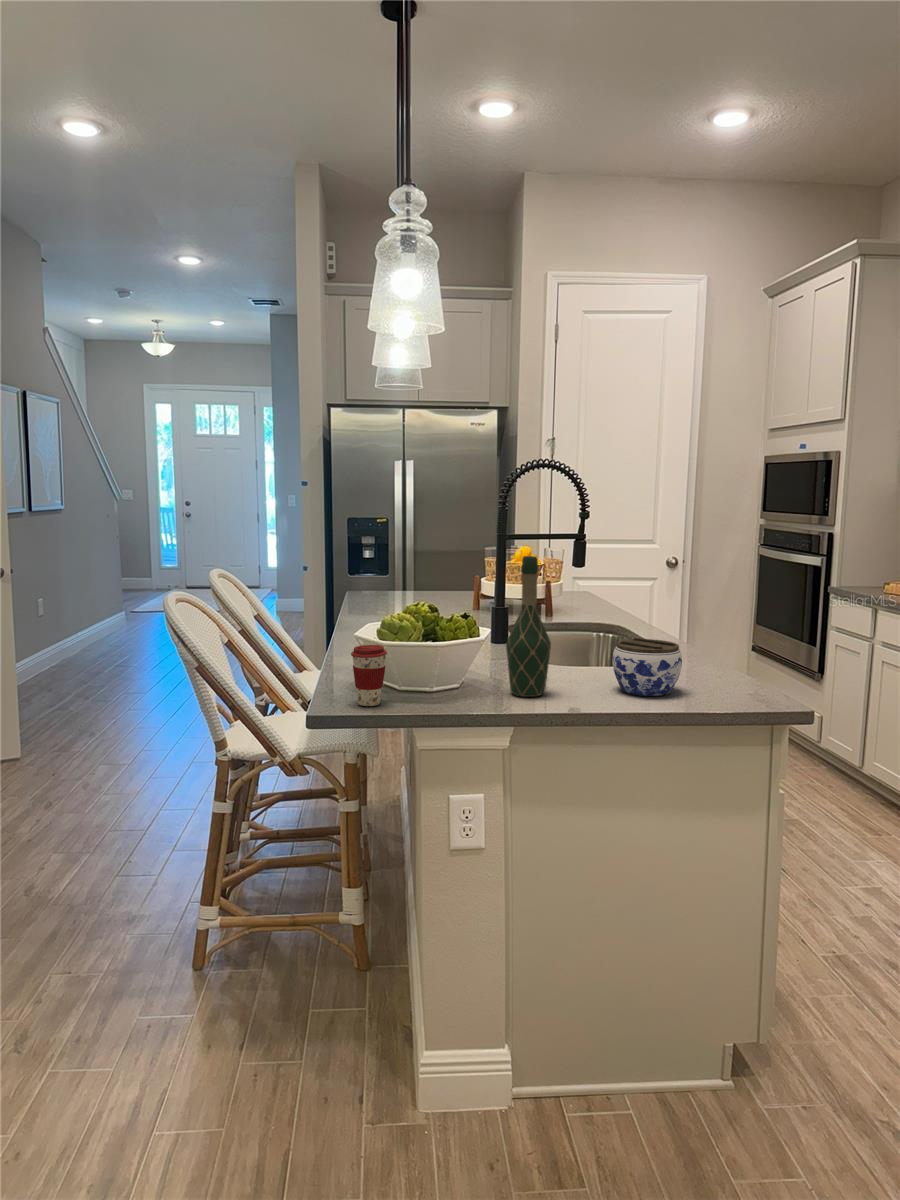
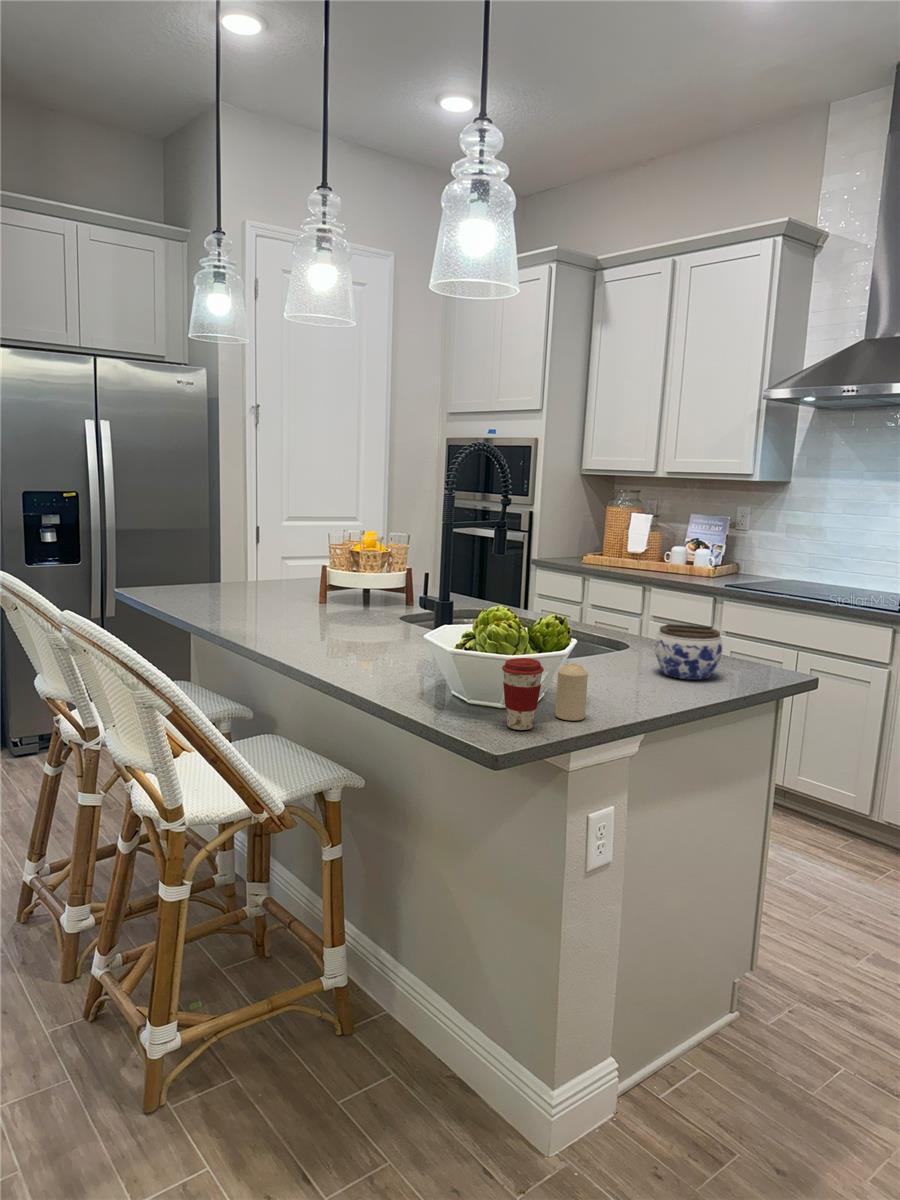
wine bottle: present [506,556,551,697] -> none [595,549,642,695]
candle: none [416,655,443,707] -> present [556,663,588,720]

